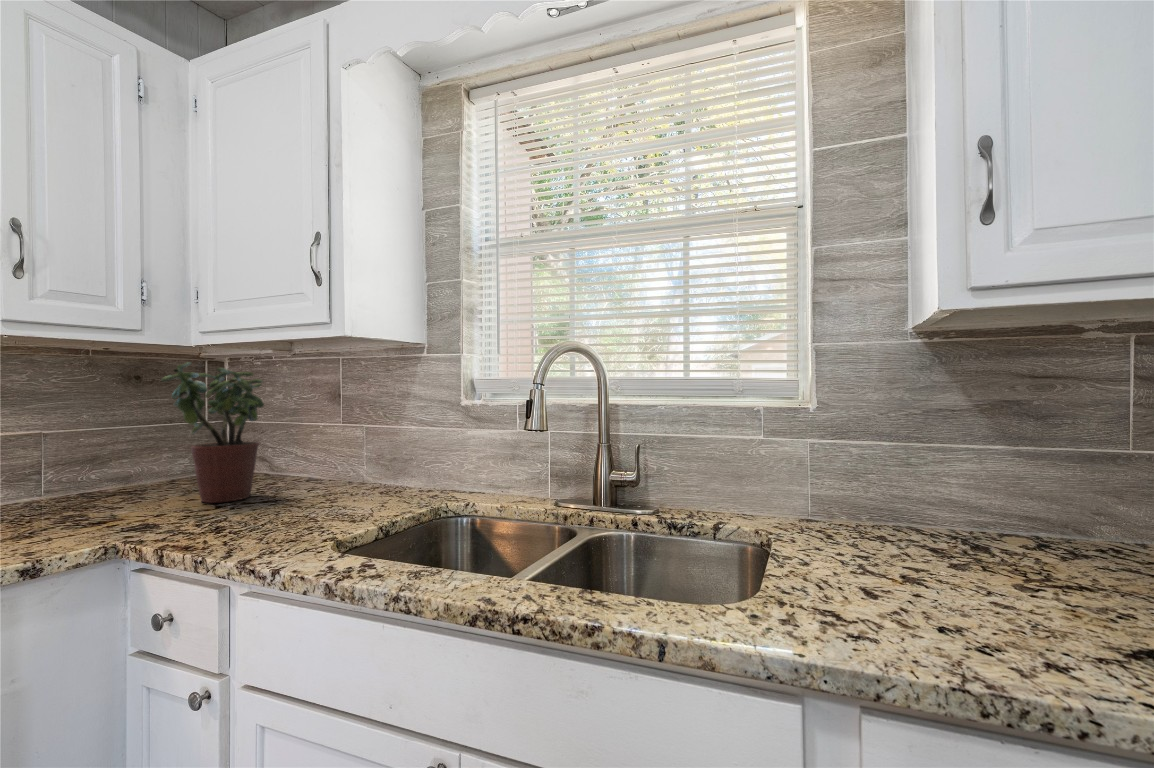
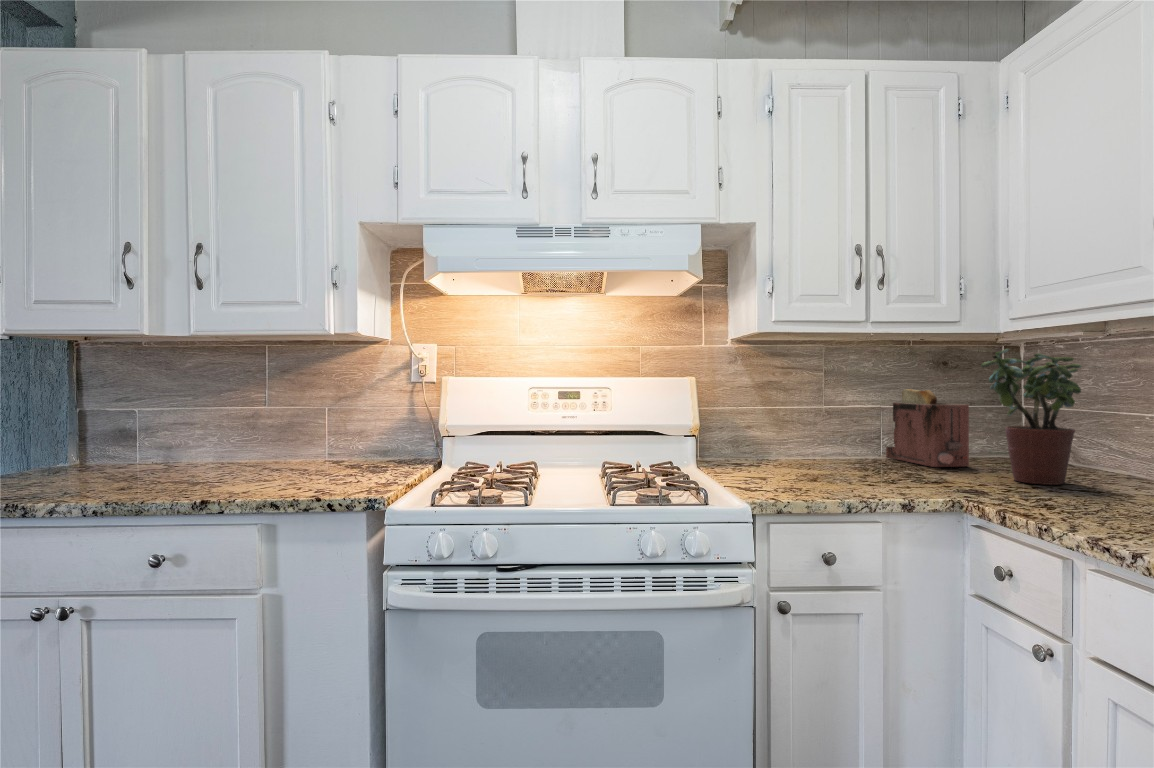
toaster: none [54,409,160,500] -> present [886,389,969,467]

